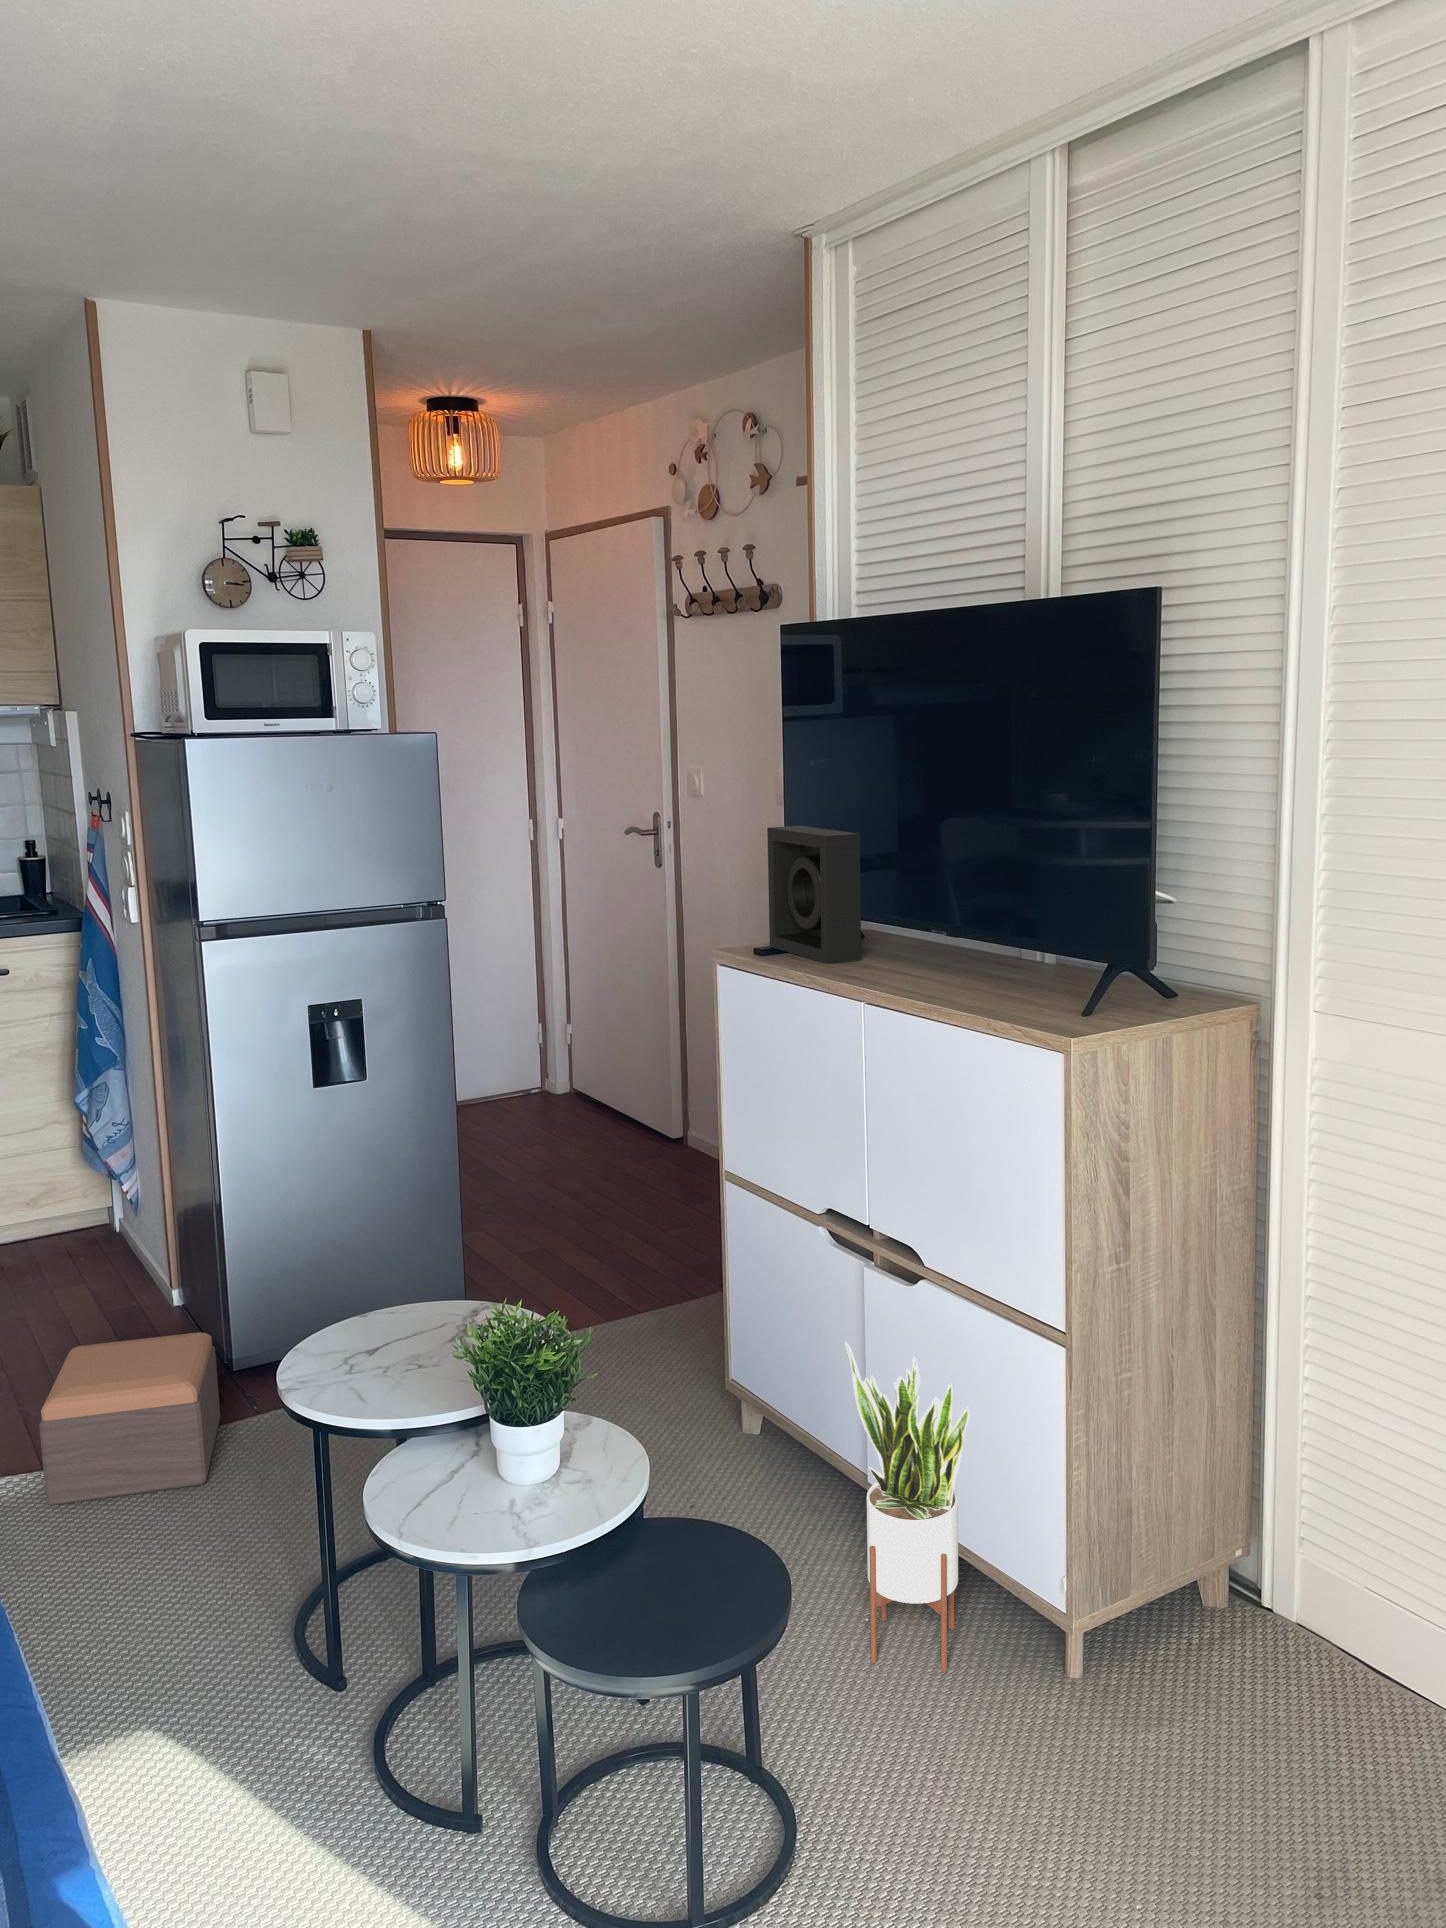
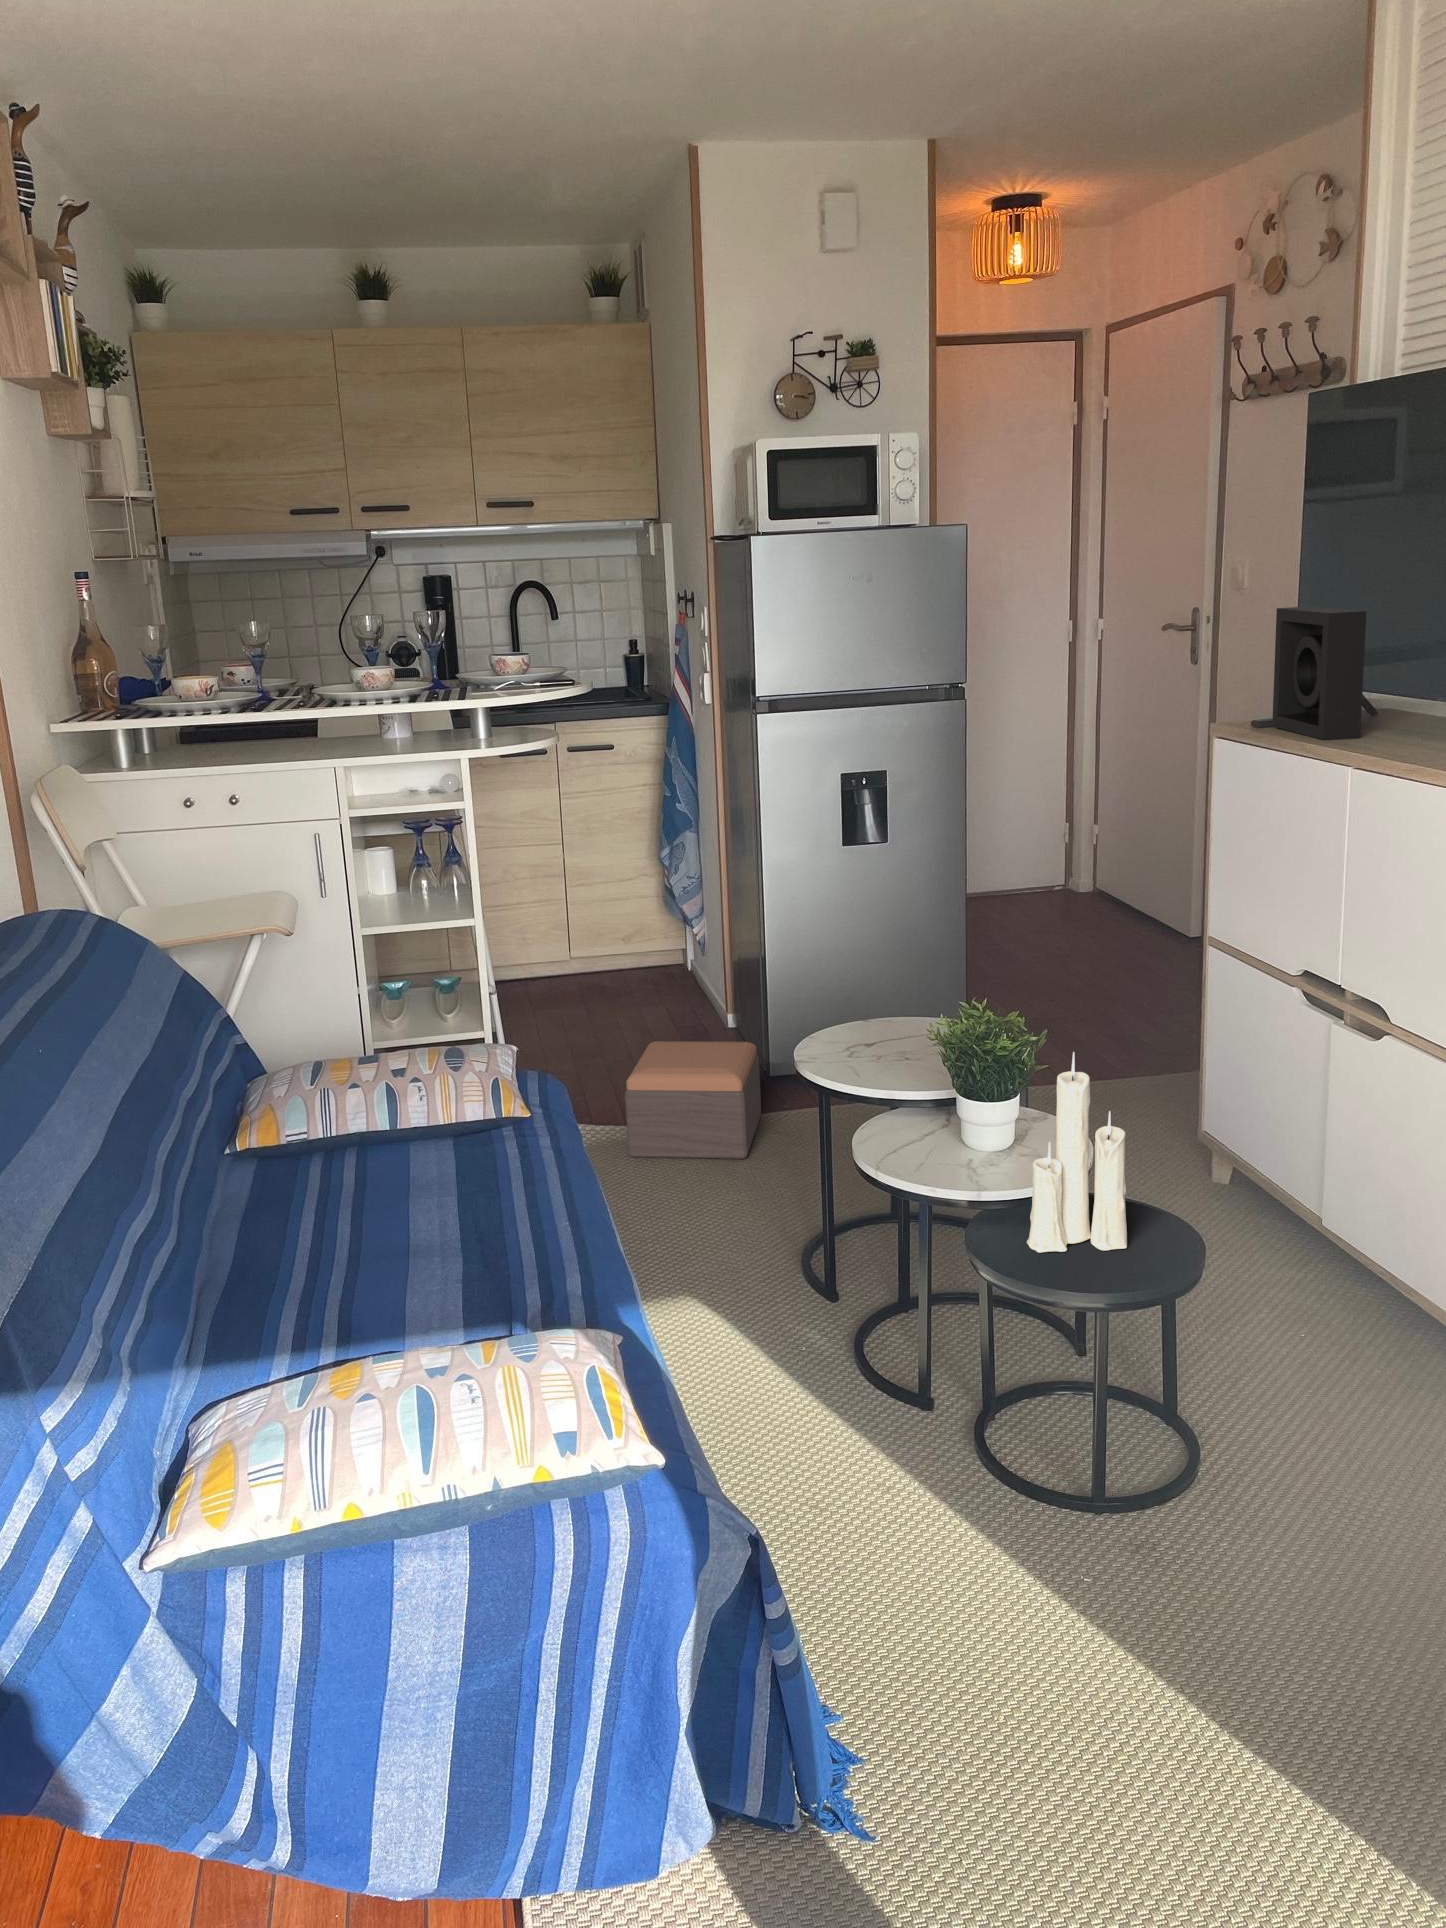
potted plant: present [845,1341,970,1672] -> none [1293,1080,1407,1385]
candle: none [597,1358,714,1629] -> present [1027,1052,1127,1253]

